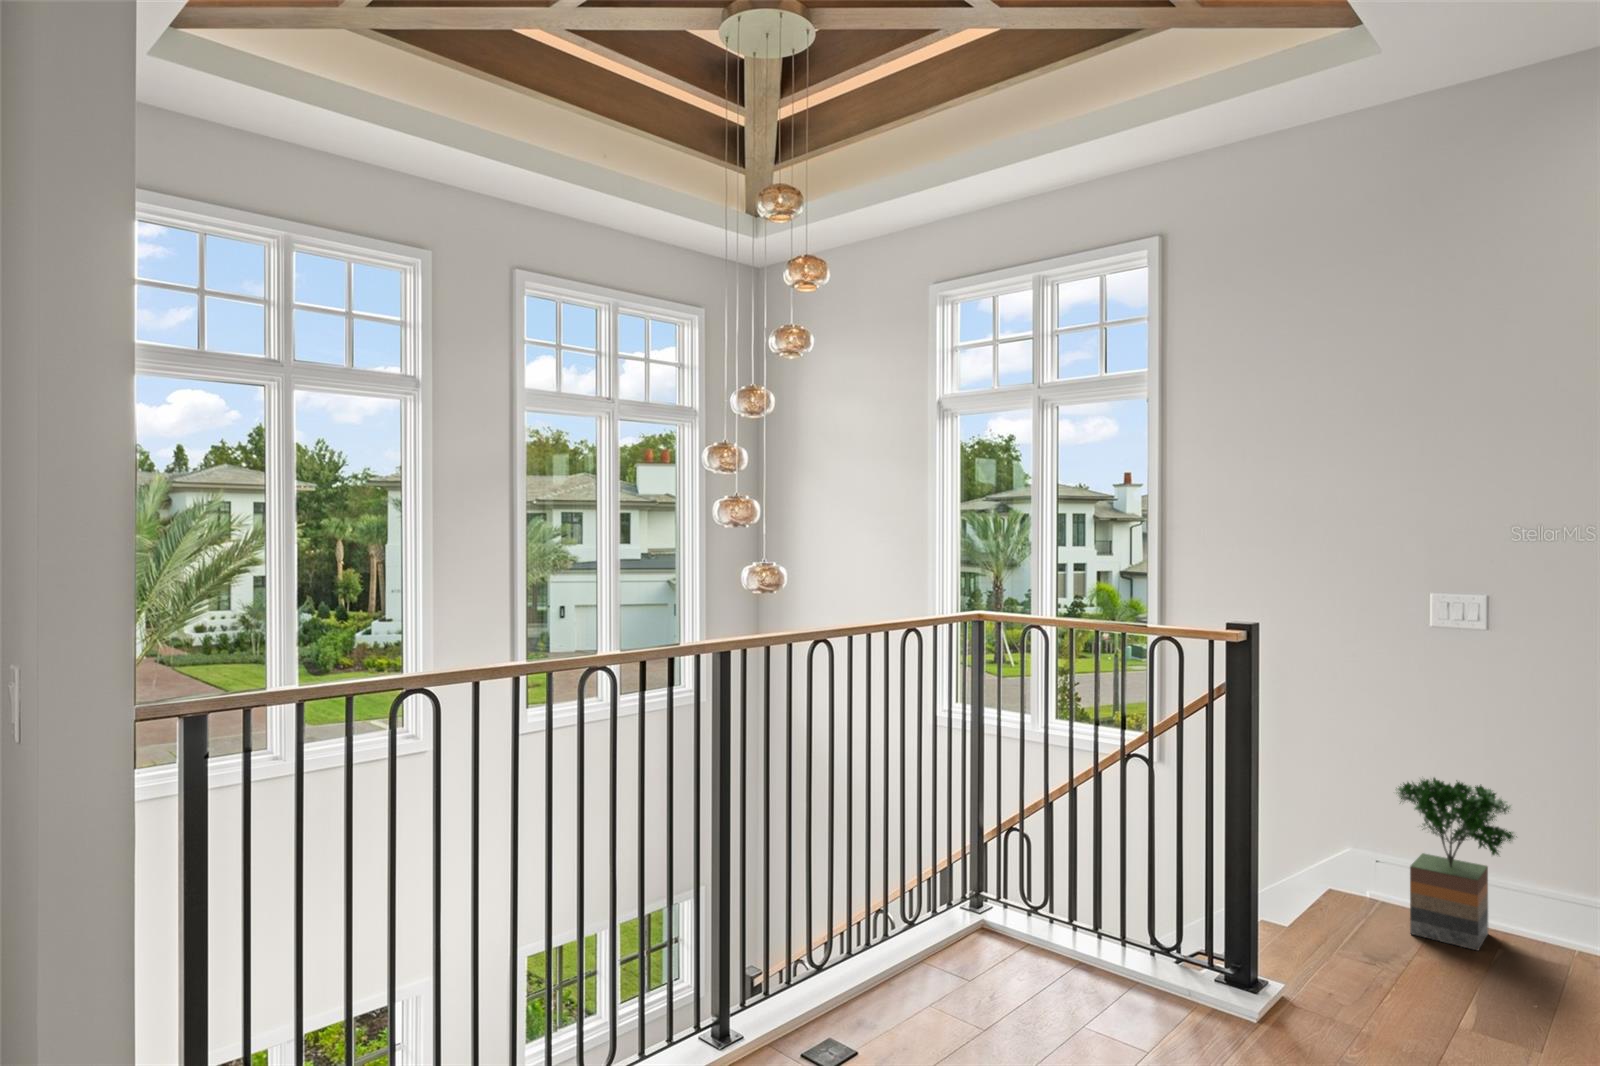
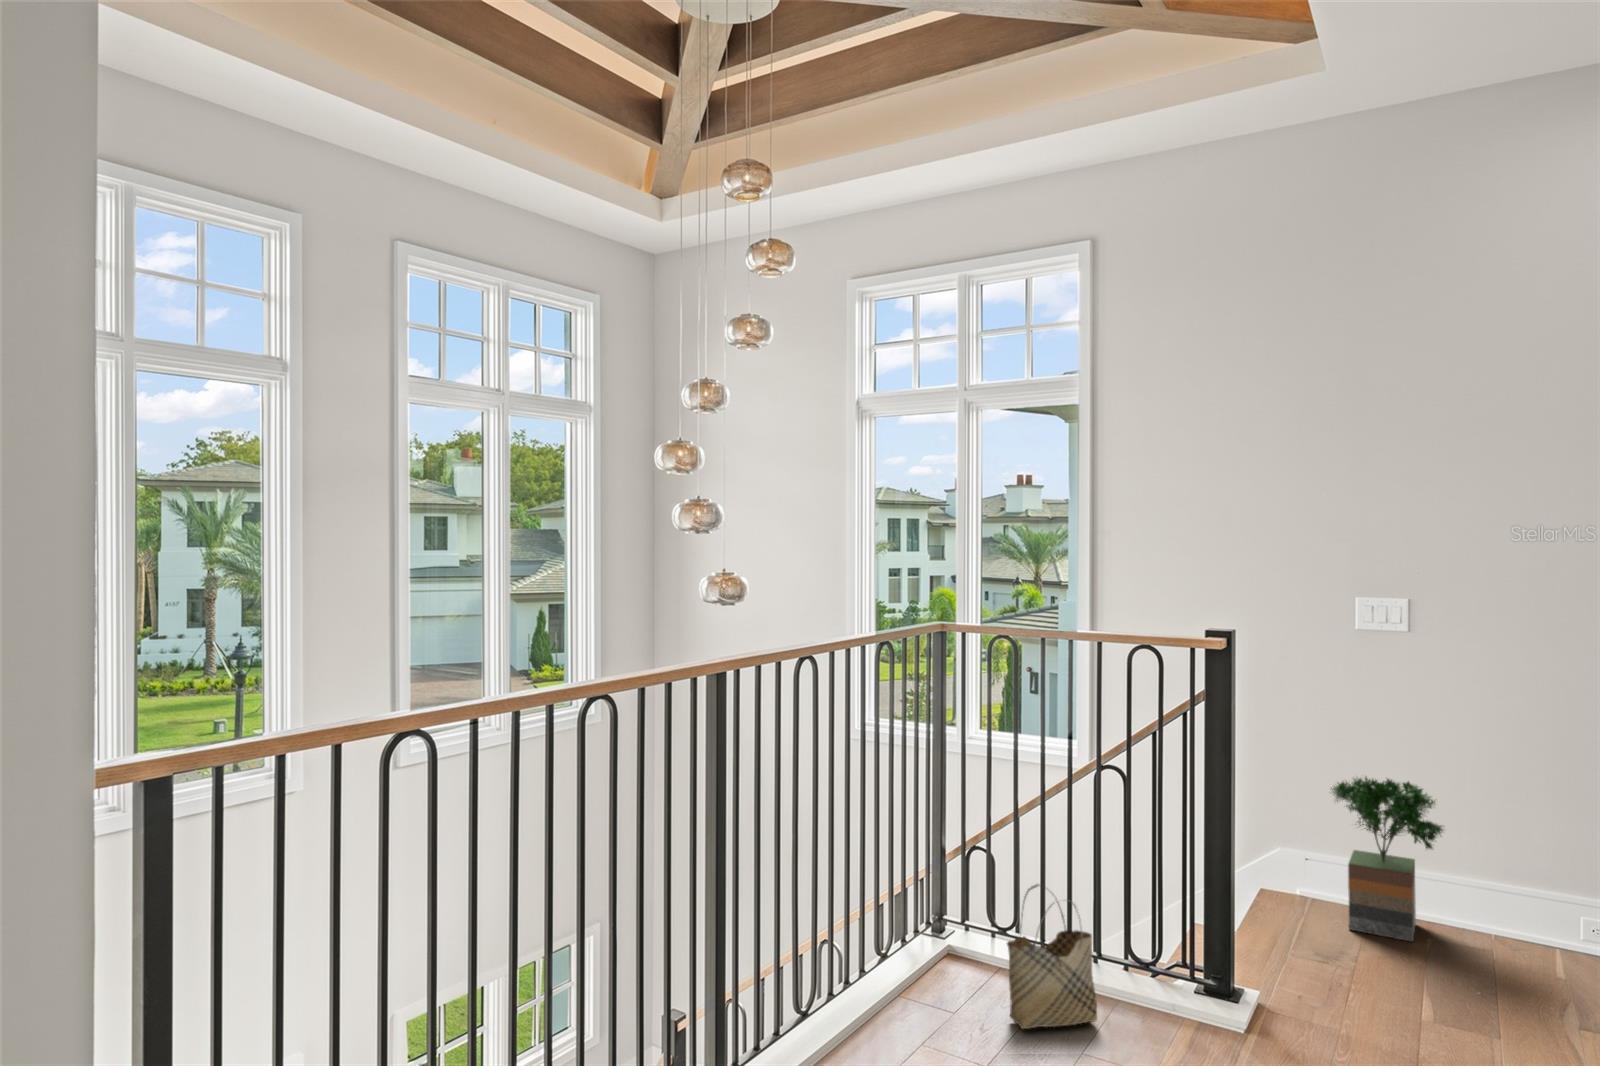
woven basket: none [1020,865,1110,1001] -> present [1007,884,1097,1029]

